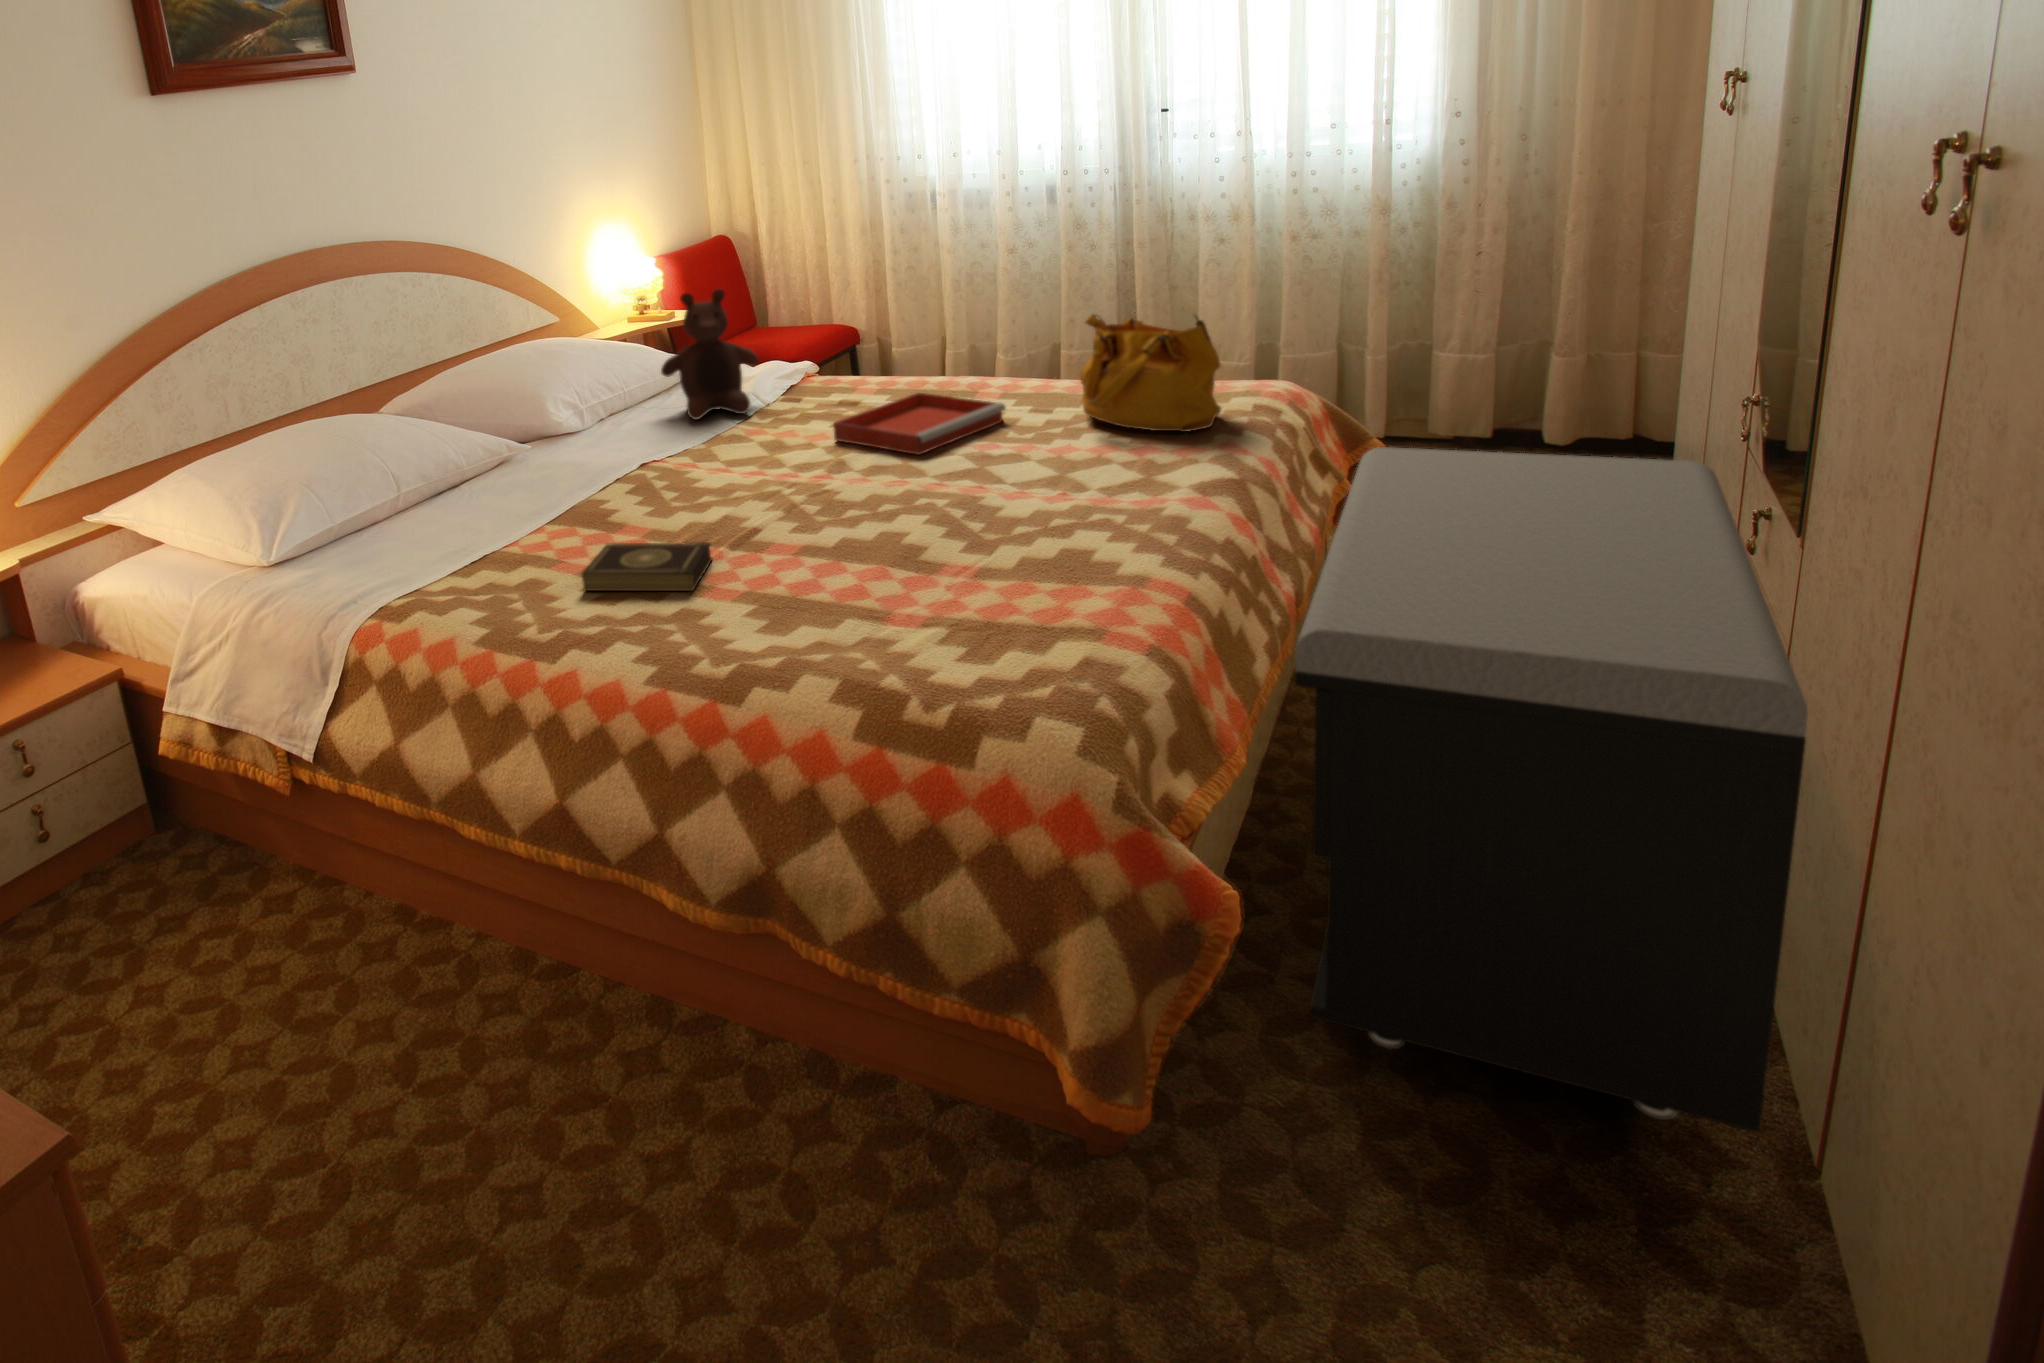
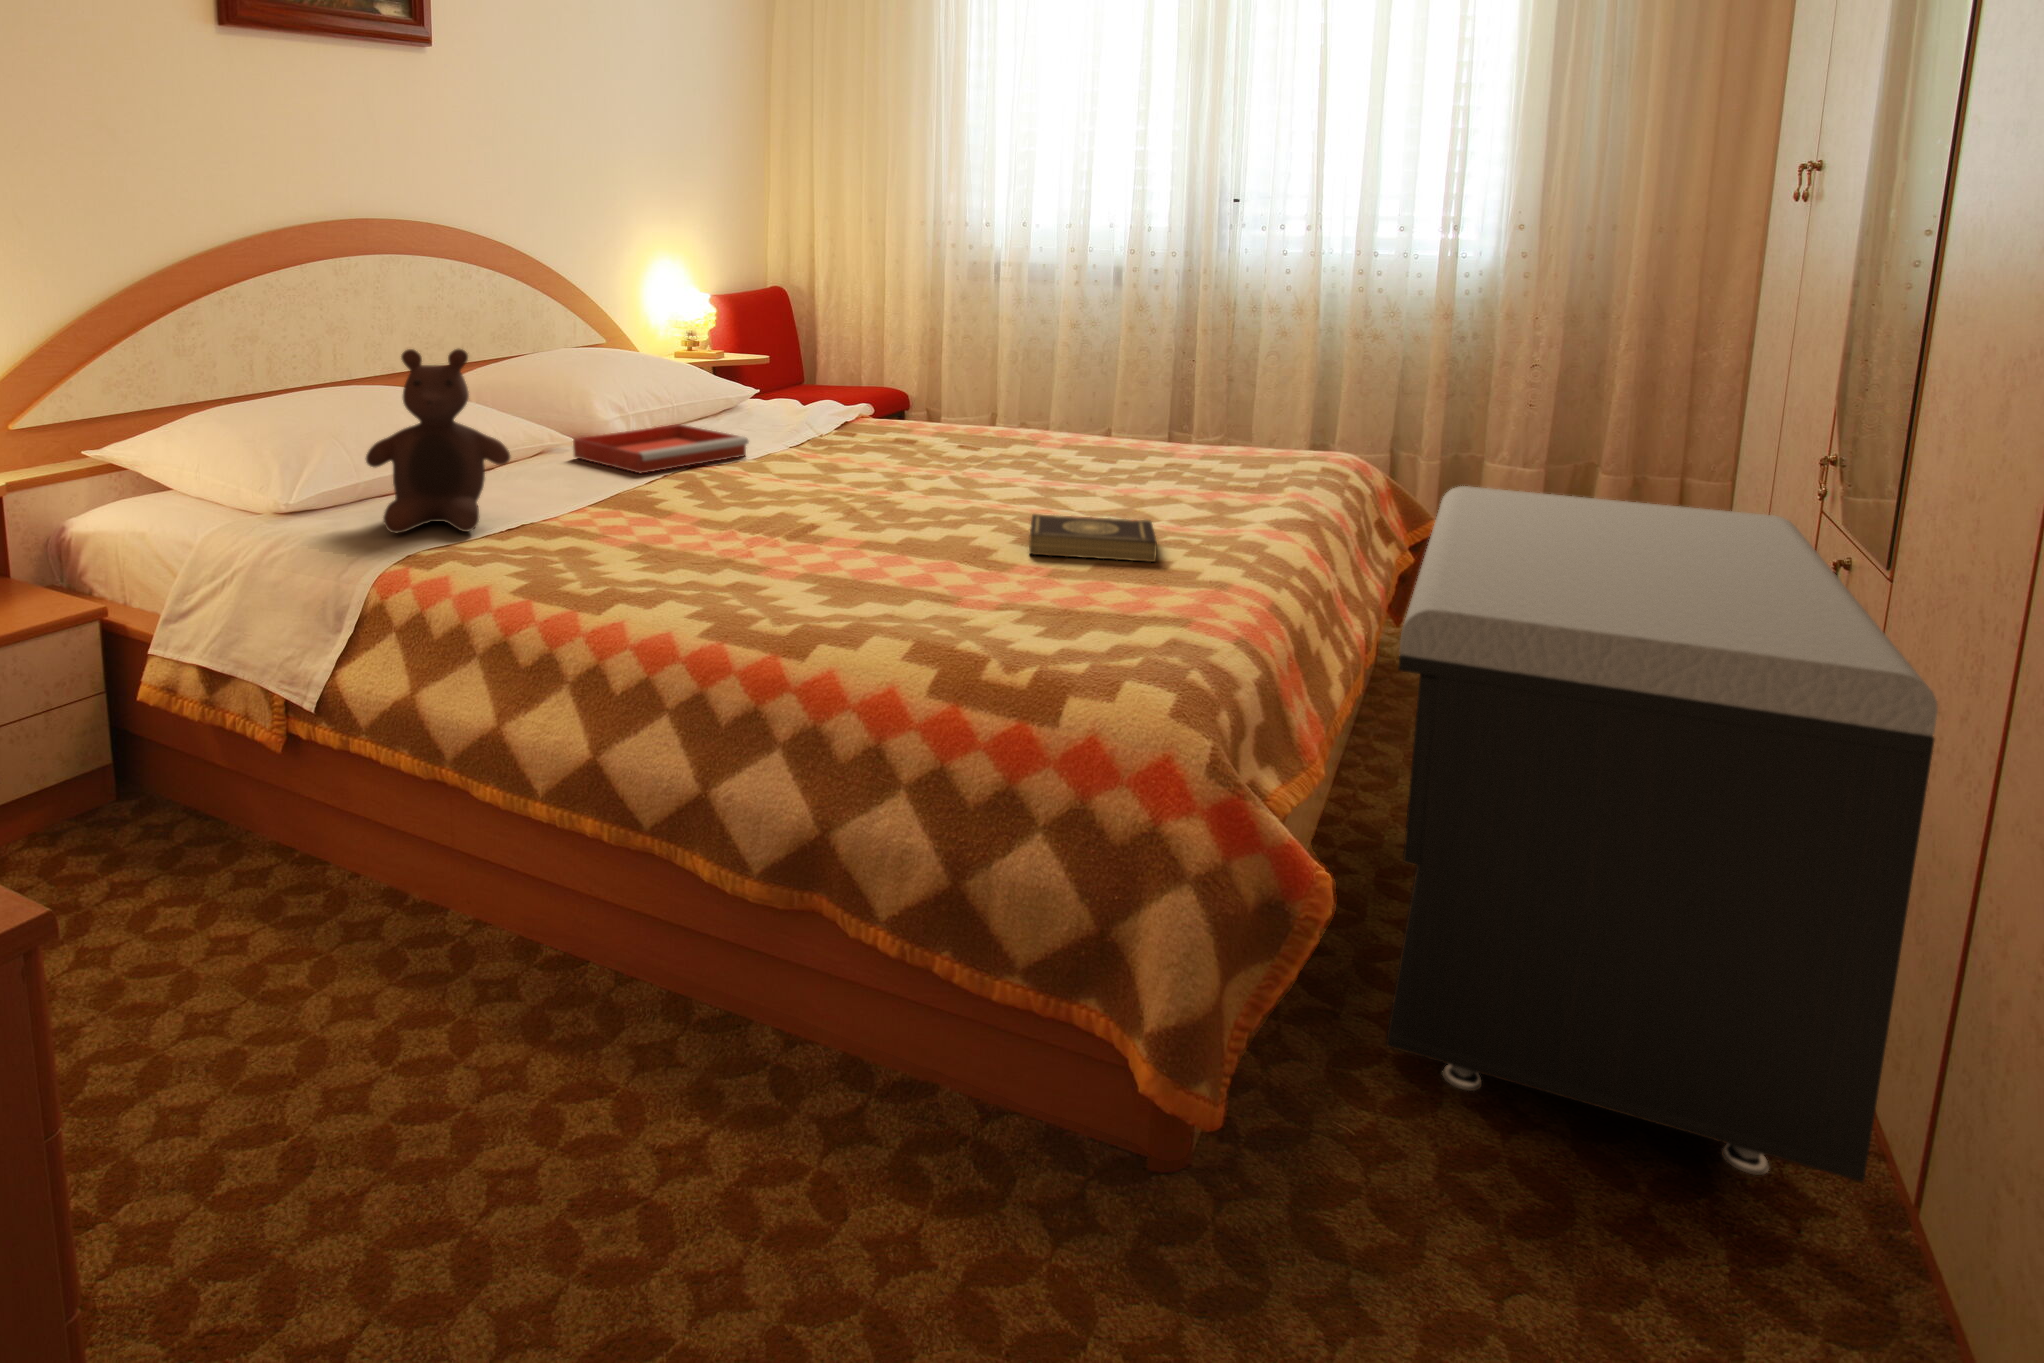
stuffed bear: present [661,289,758,420] -> present [366,349,511,533]
handbag: present [1080,314,1221,432] -> none [1150,358,1294,480]
tray: present [833,393,1006,455] -> present [573,424,749,473]
book: present [582,542,712,591] -> present [1029,514,1157,562]

